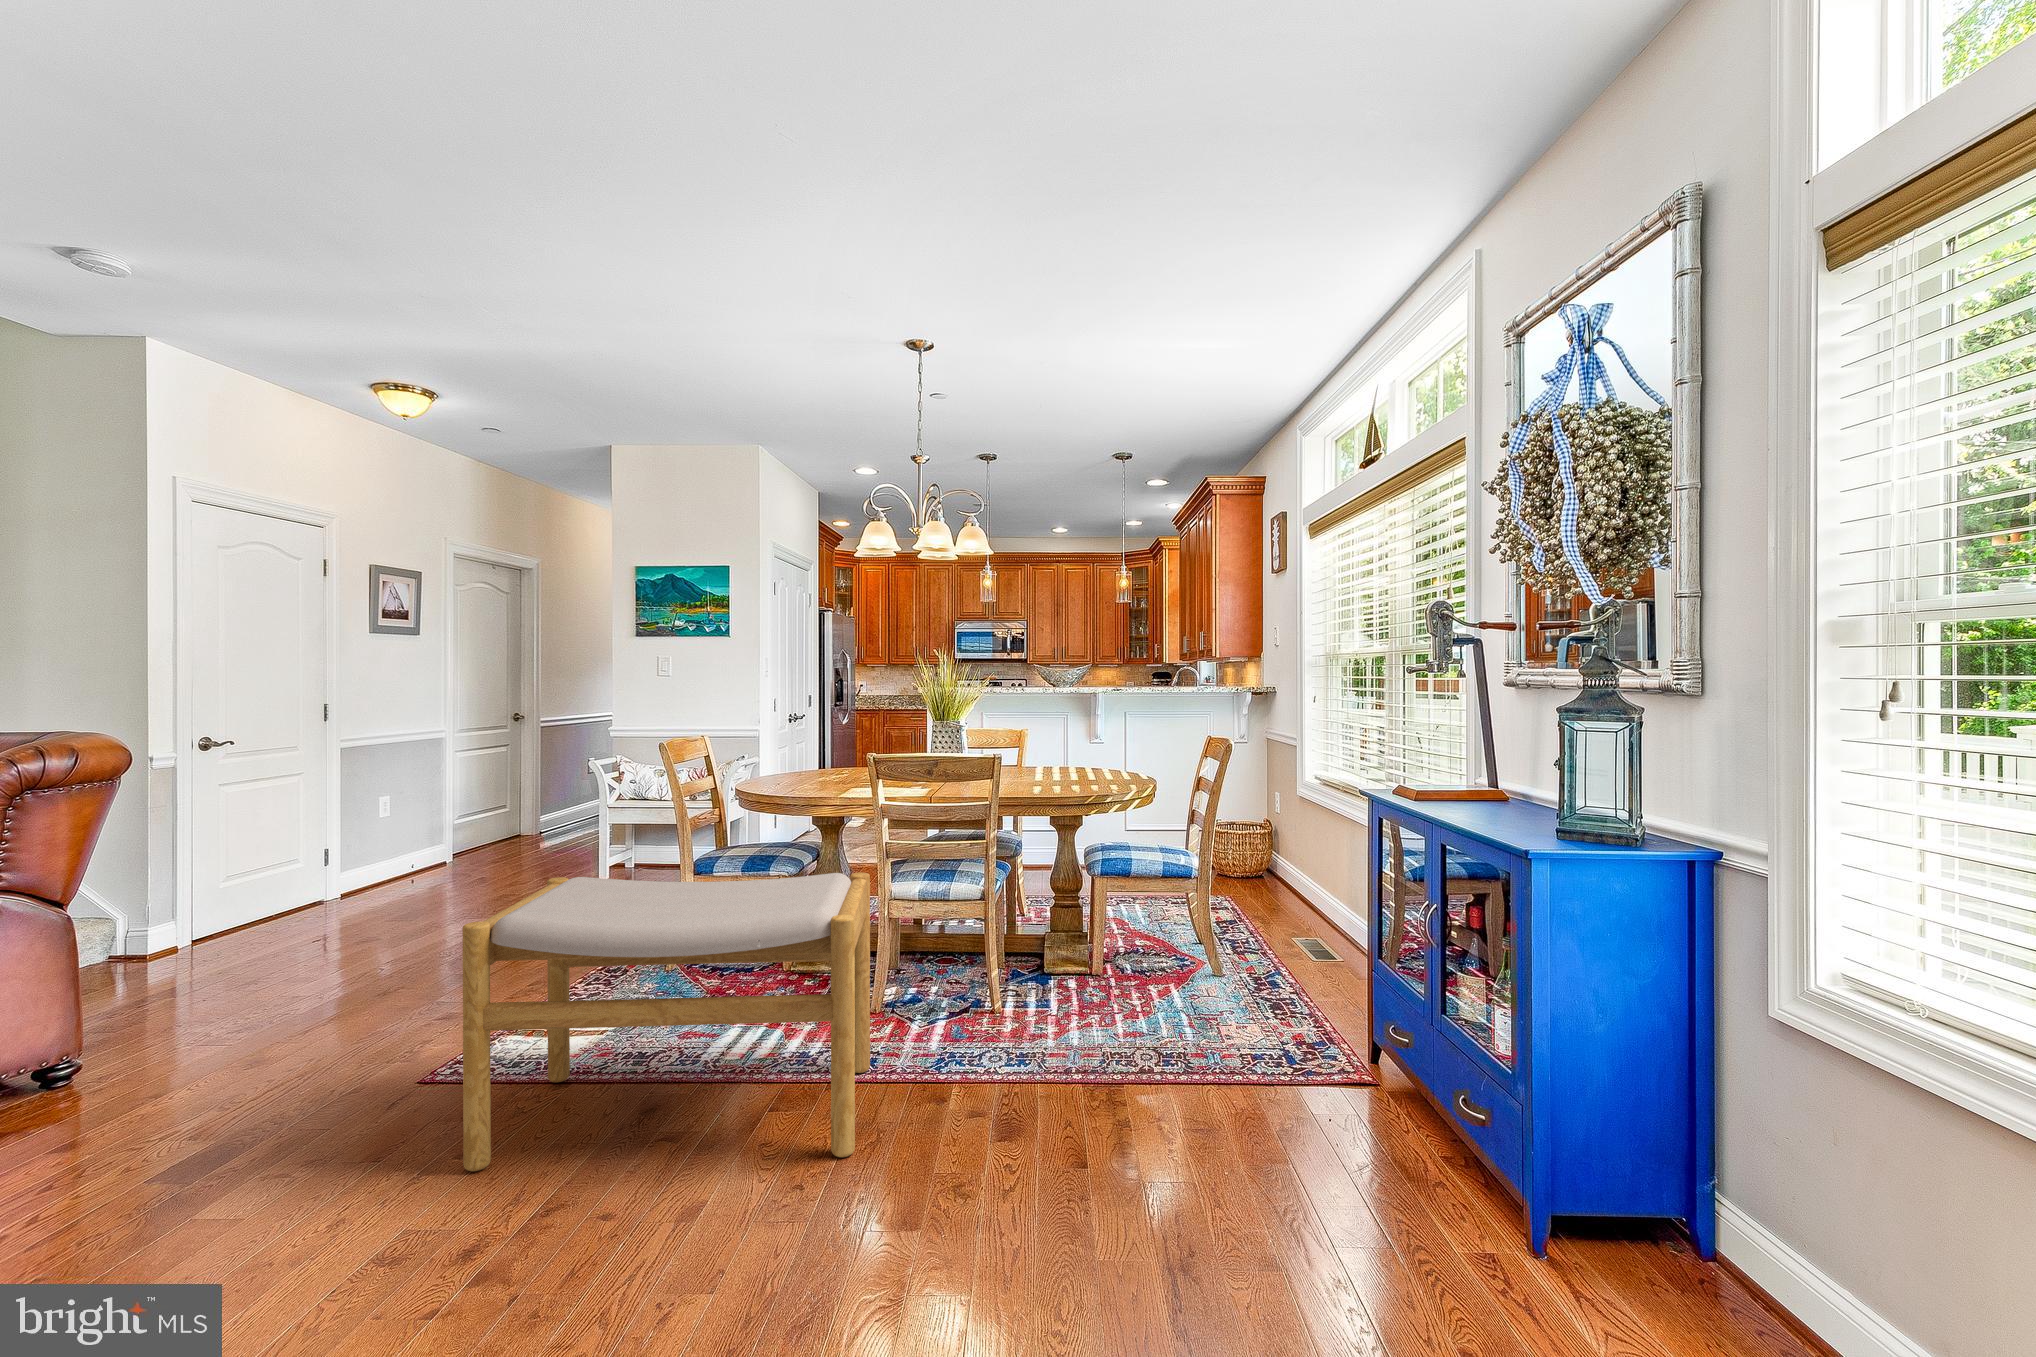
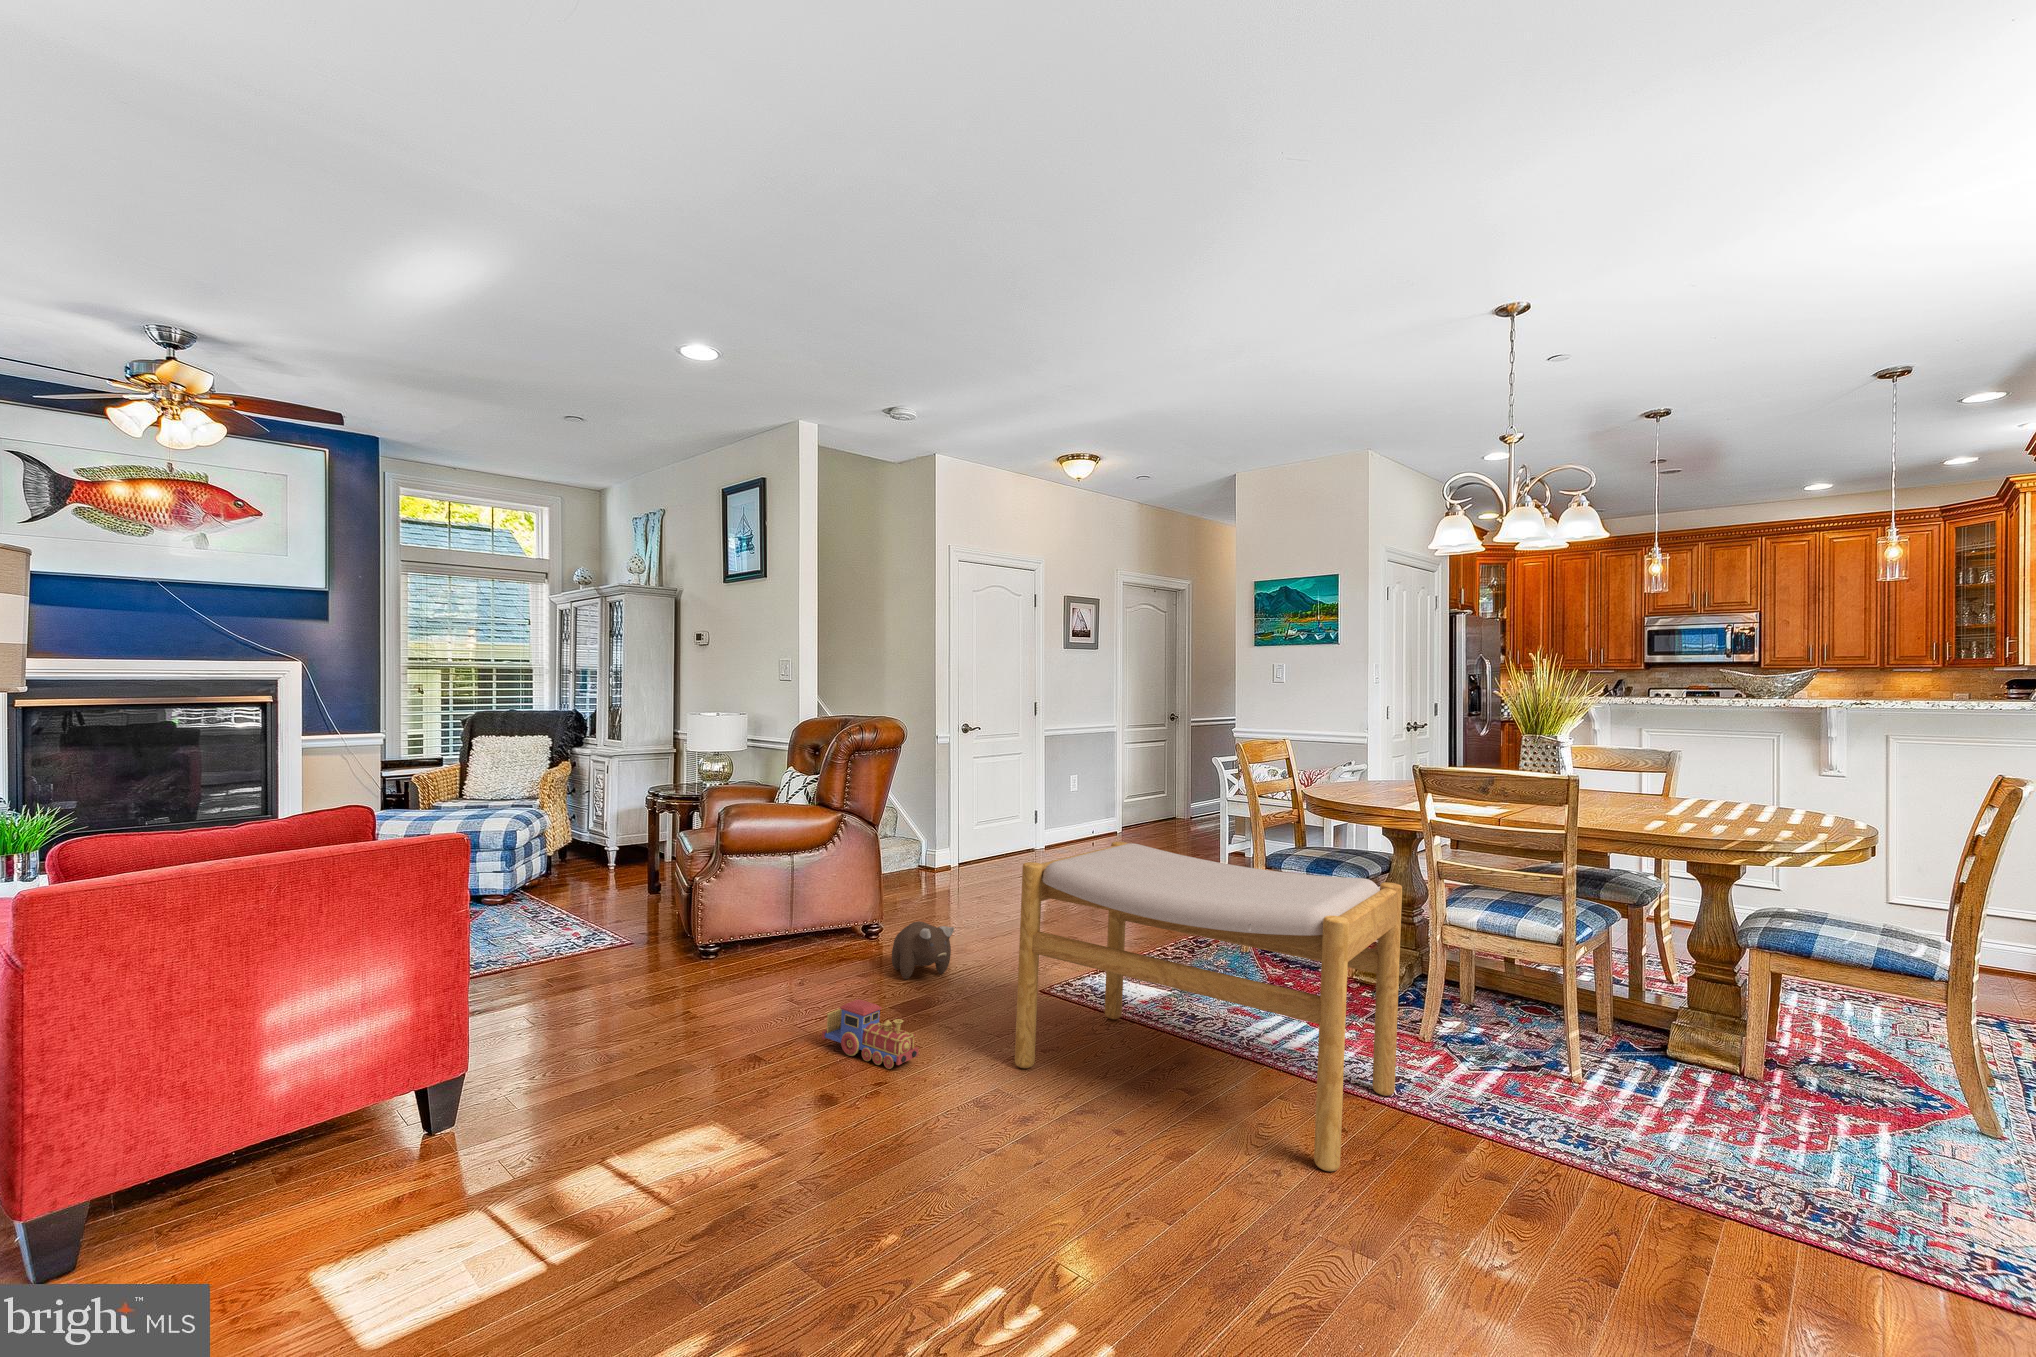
plush toy: none [200,1028,312,1117] -> present [892,921,954,979]
toy train: none [143,1159,322,1242] -> present [822,999,919,1069]

